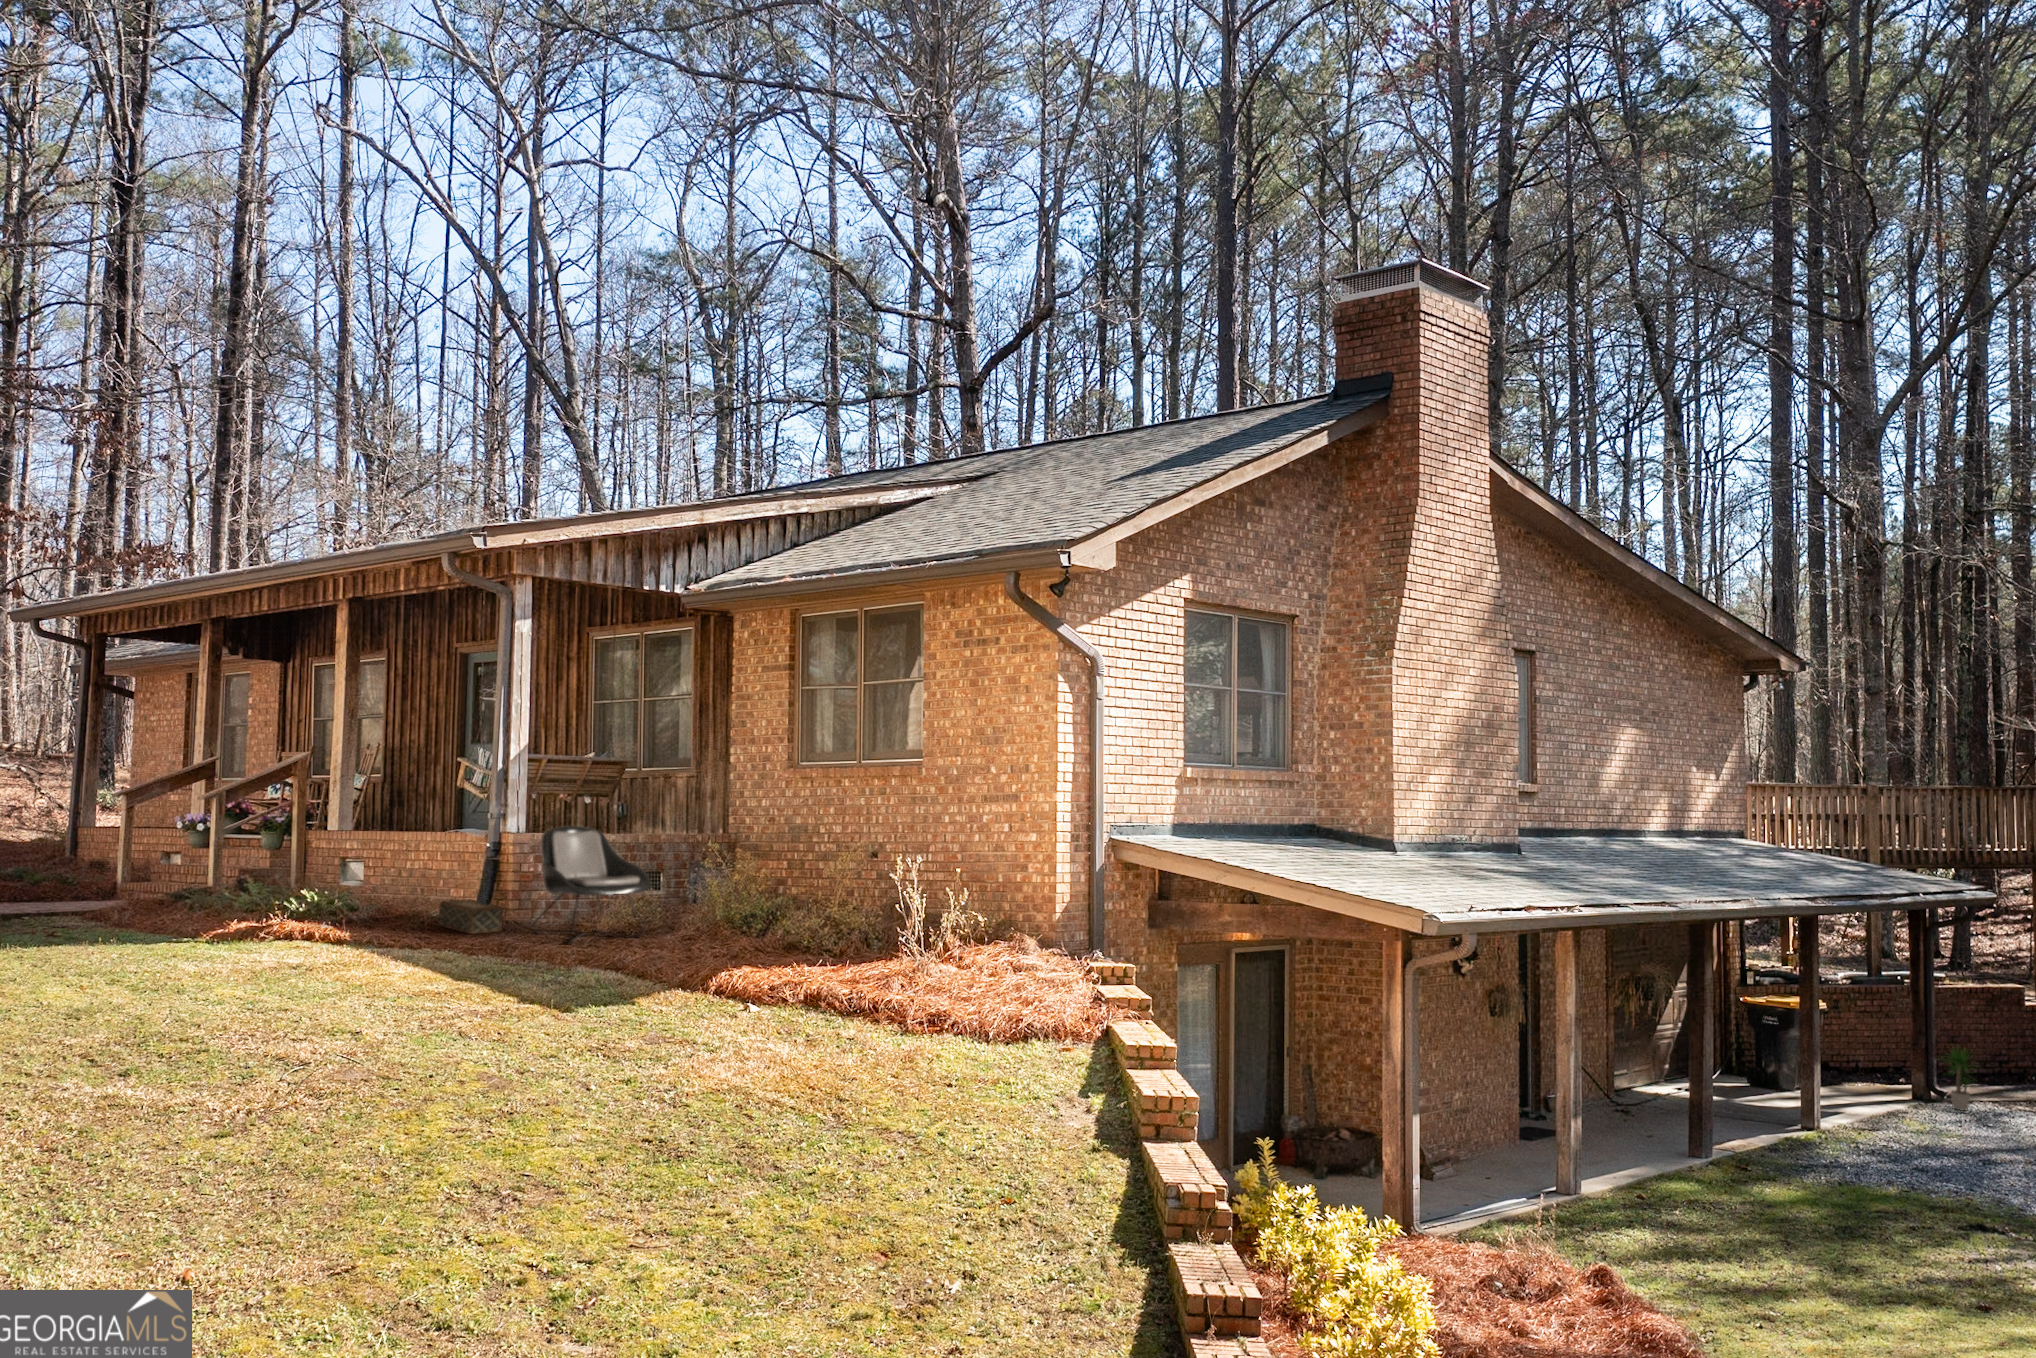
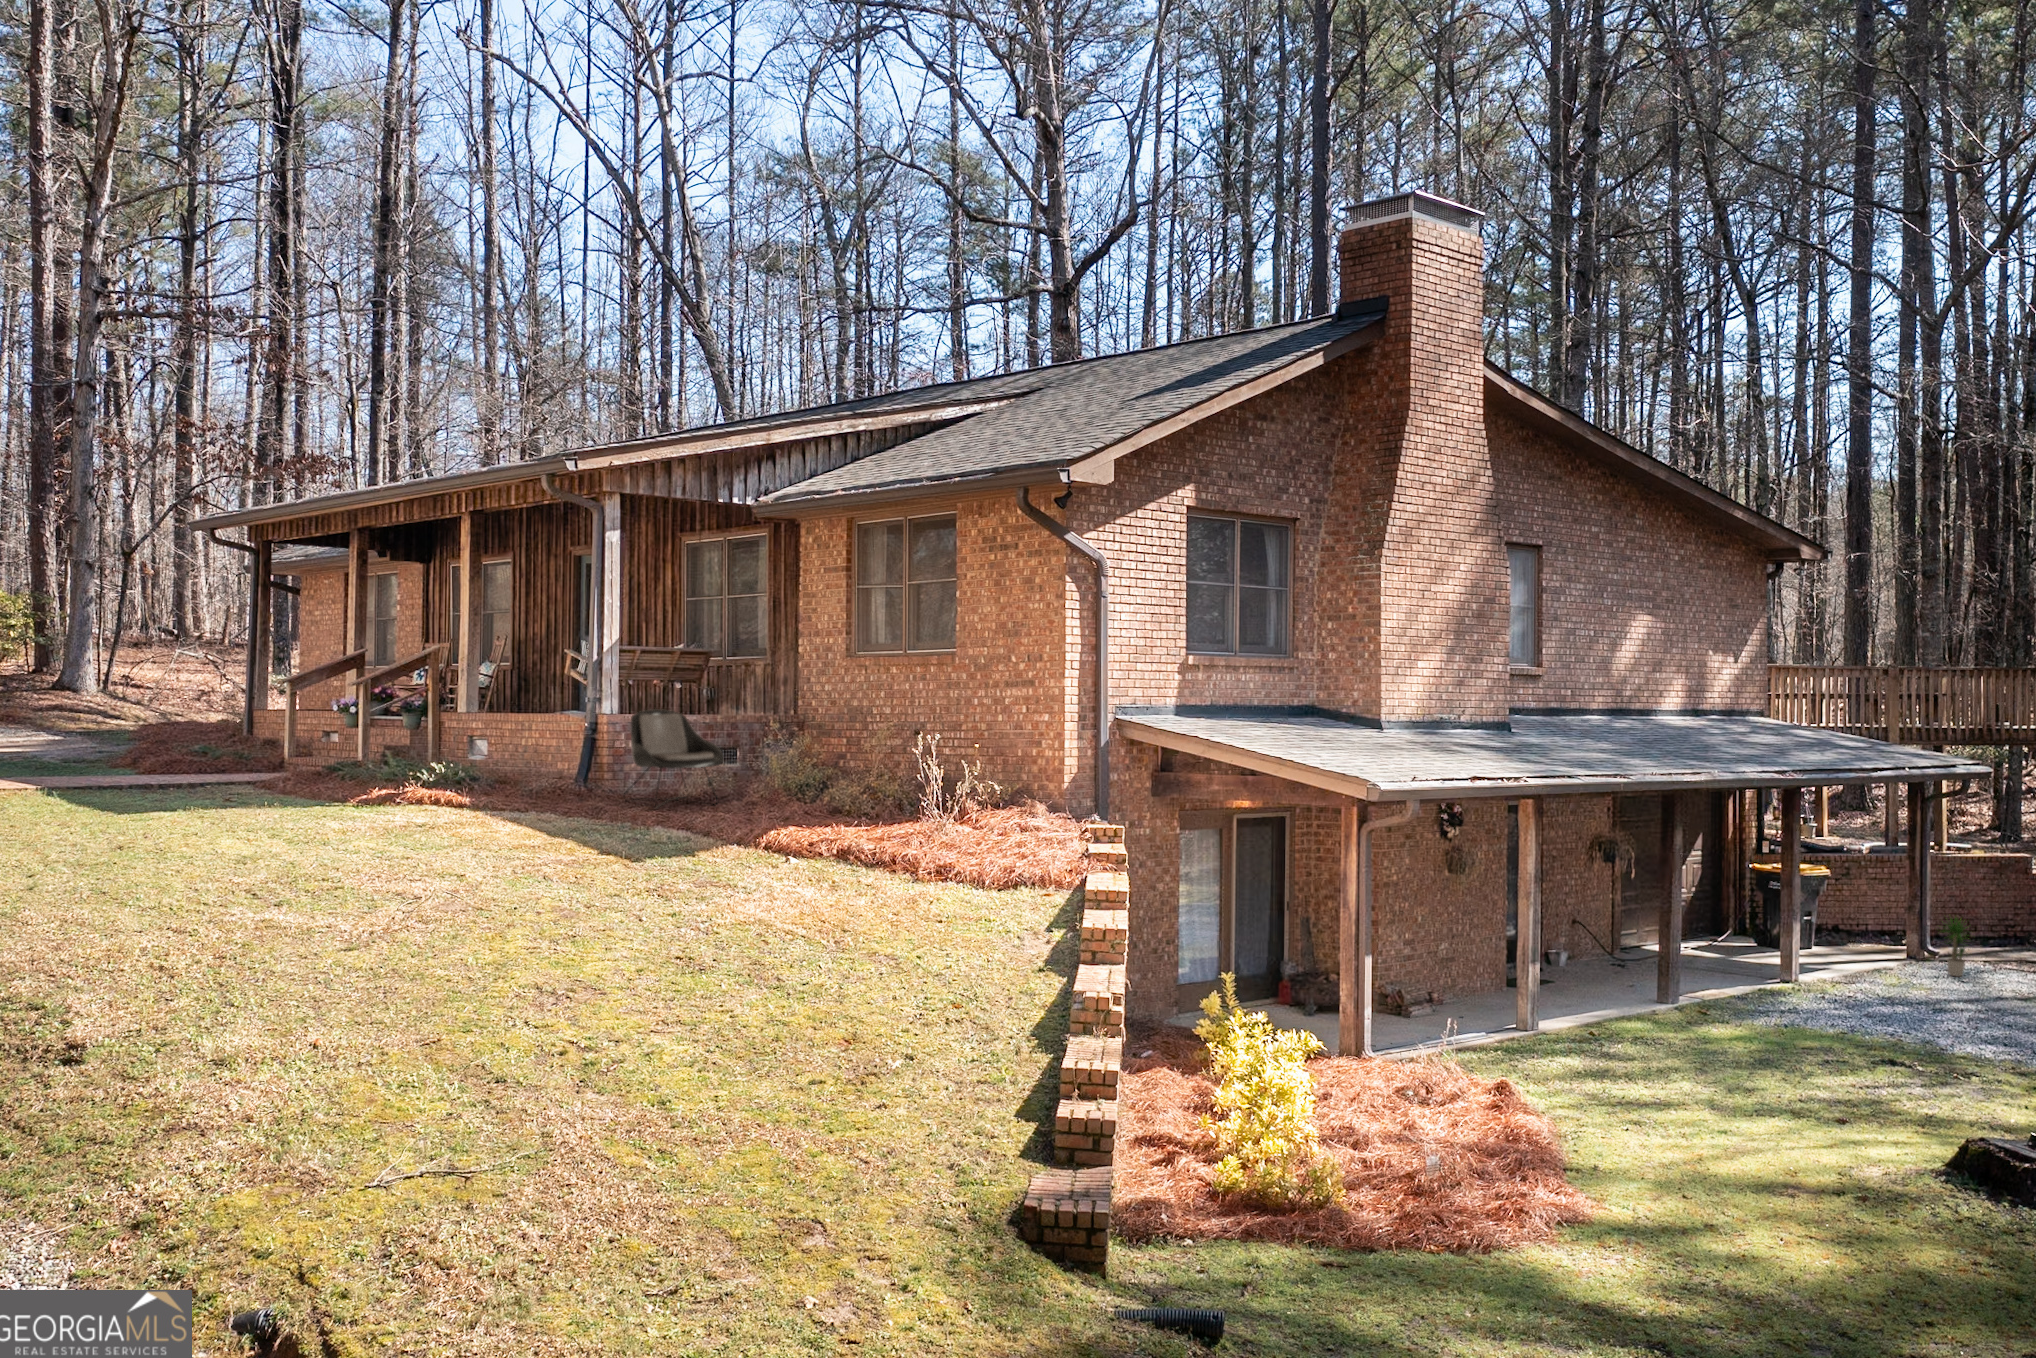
woven basket: present [439,899,503,934] -> none [547,772,600,801]

